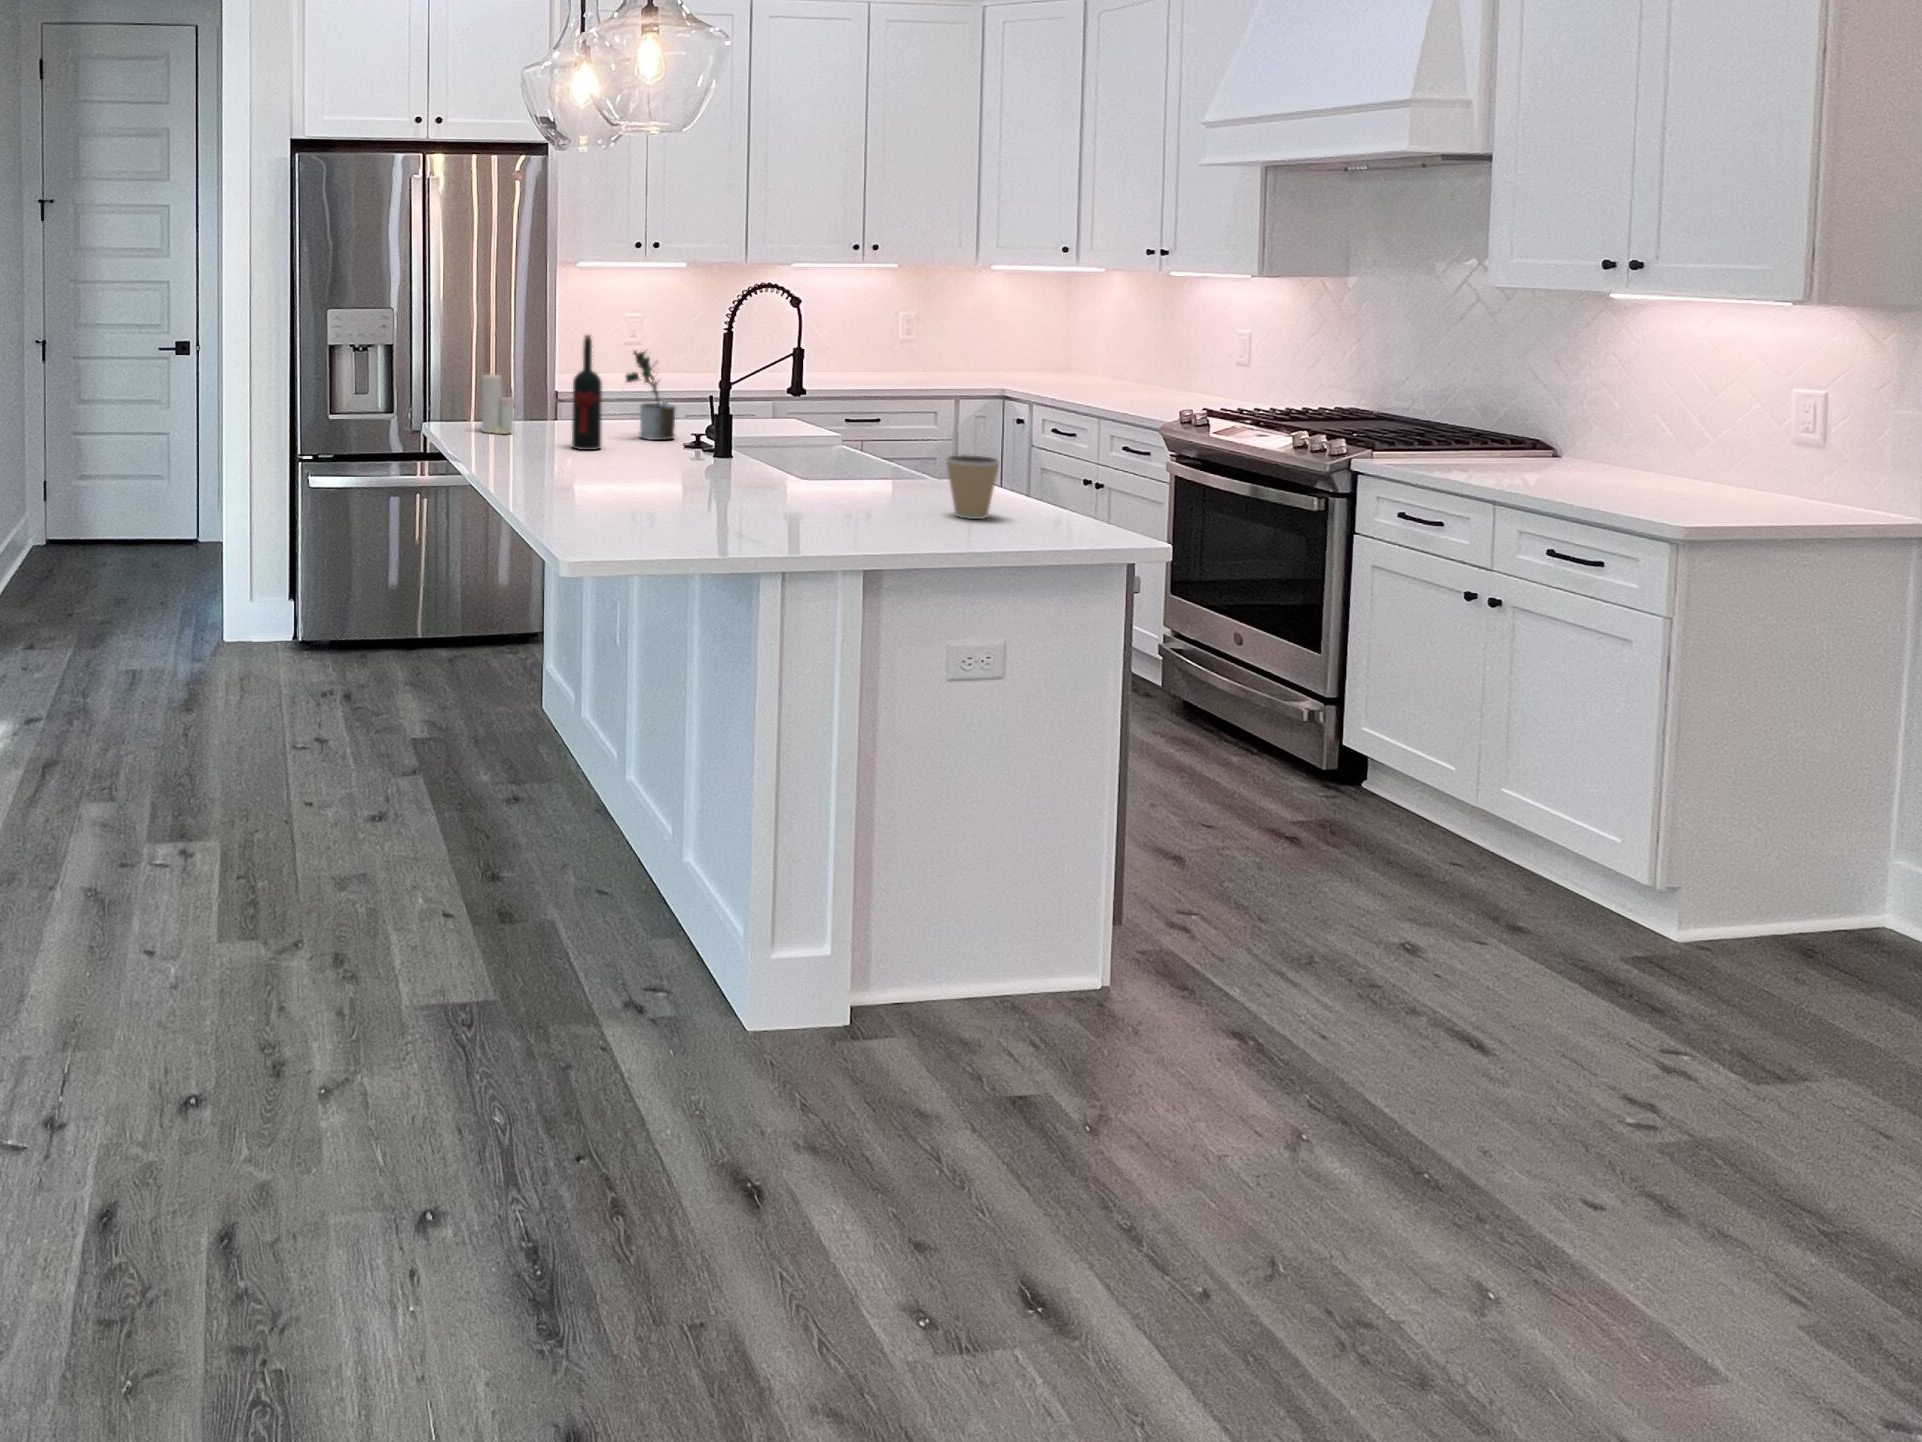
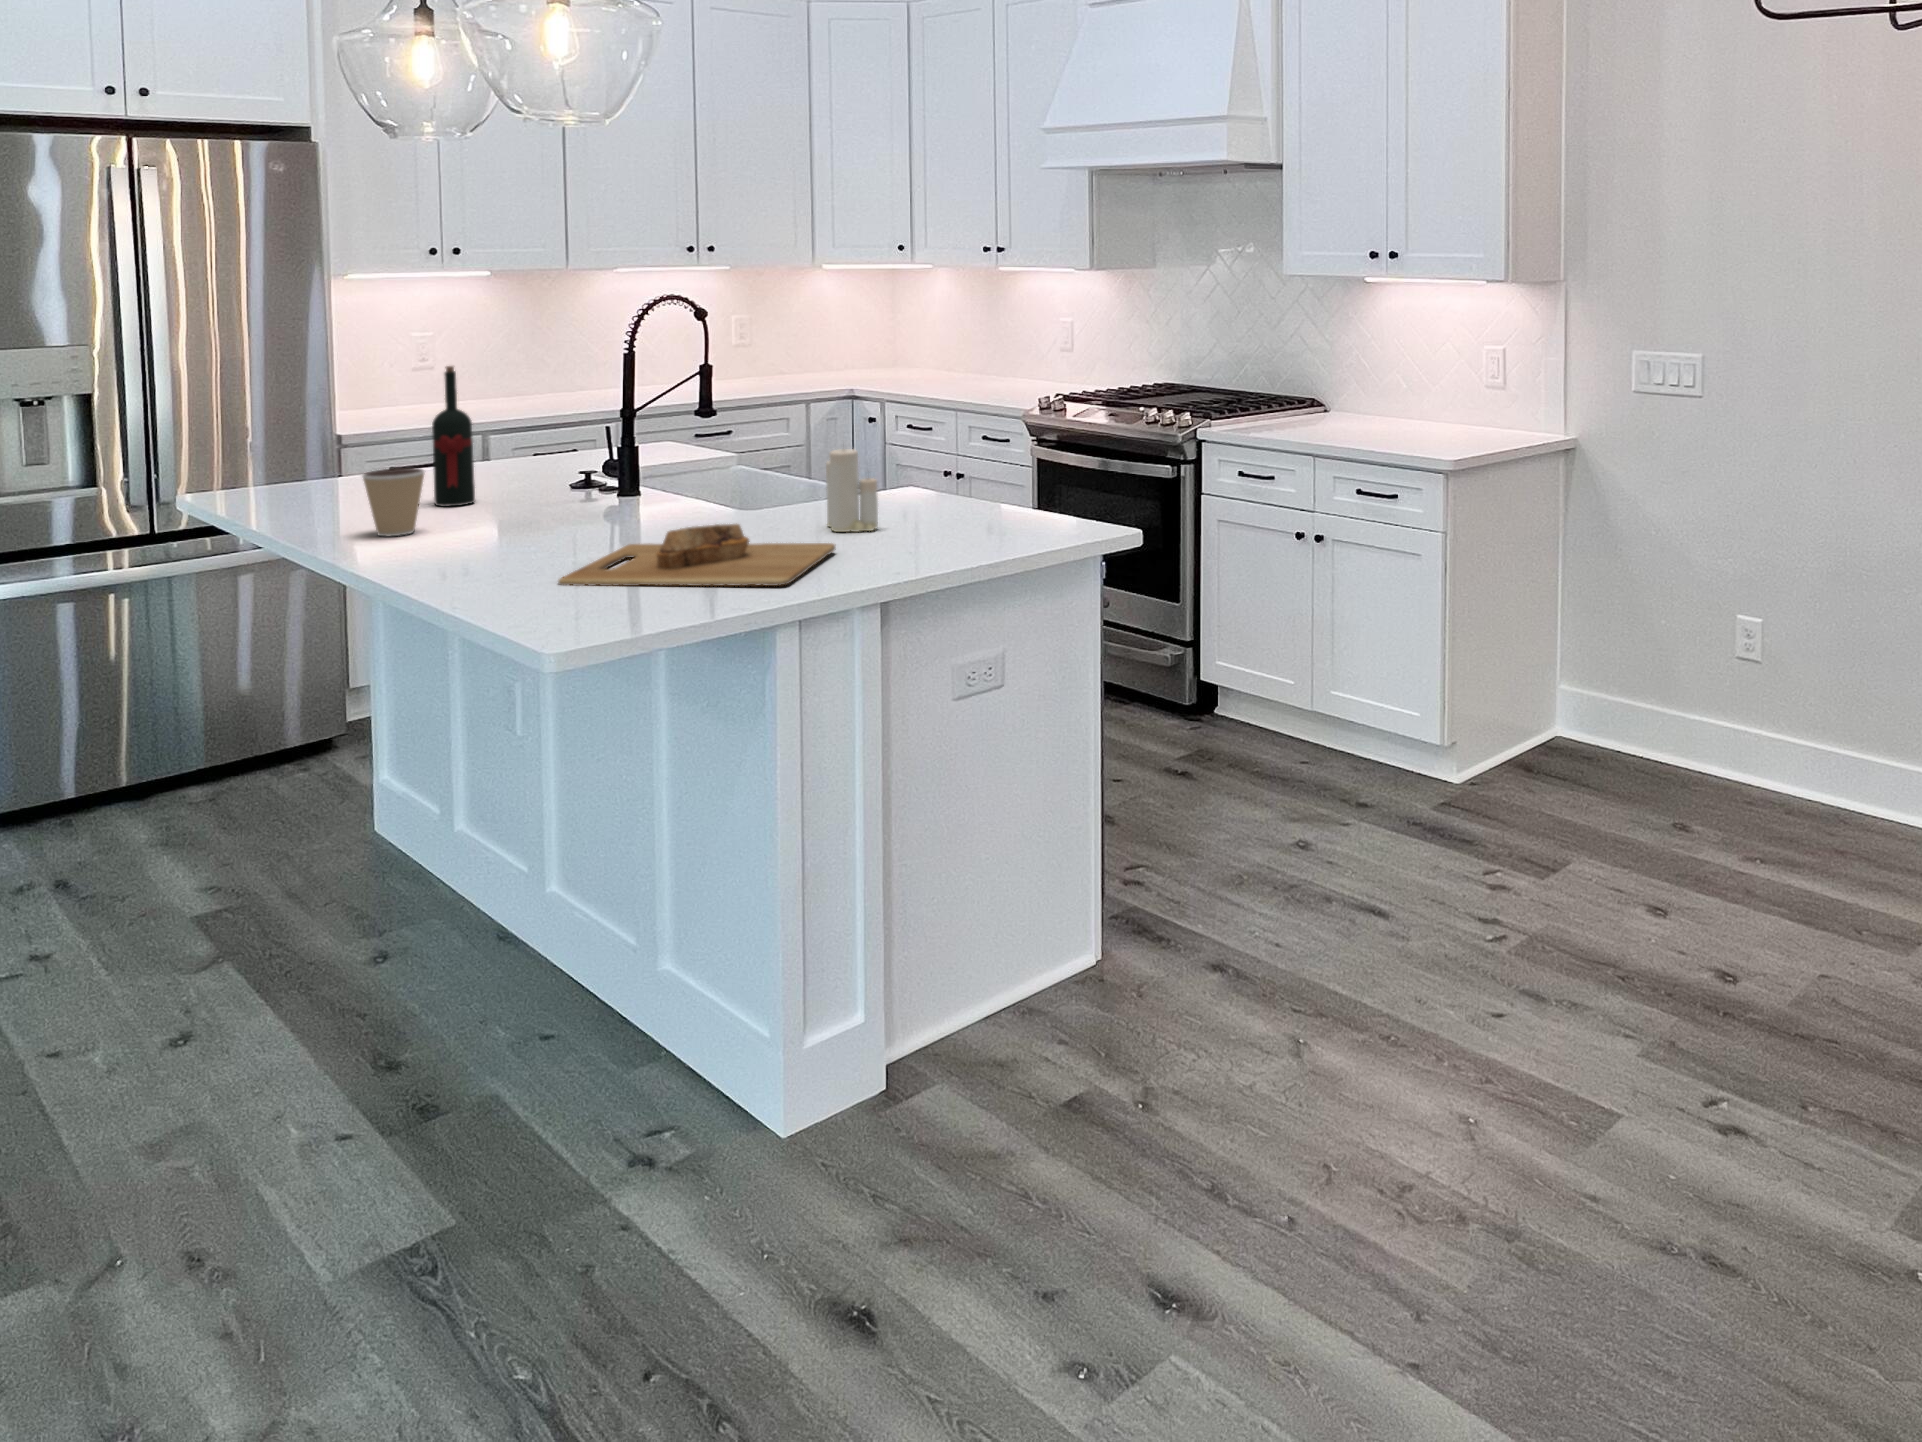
potted plant: present [625,351,675,440] -> none [491,378,556,484]
candle: present [482,375,513,434] -> present [826,449,878,532]
coffee cup: present [946,455,999,519] -> present [362,468,425,536]
cutting board: none [606,482,844,540] -> present [558,524,836,586]

